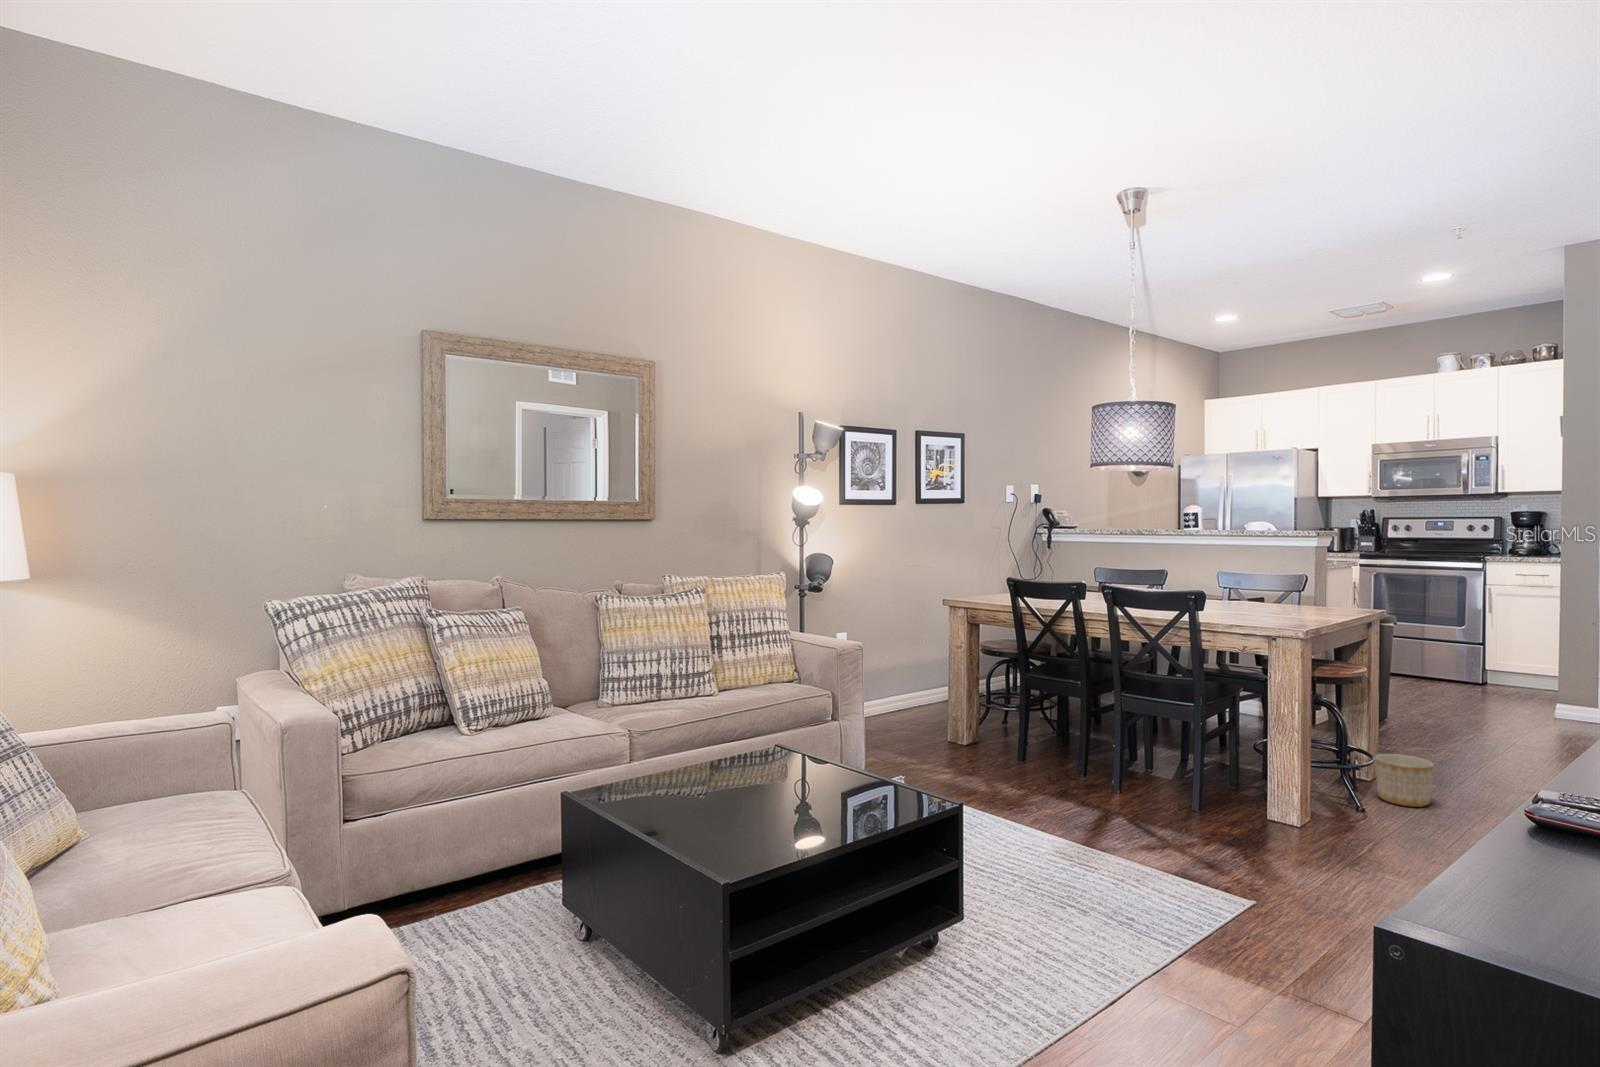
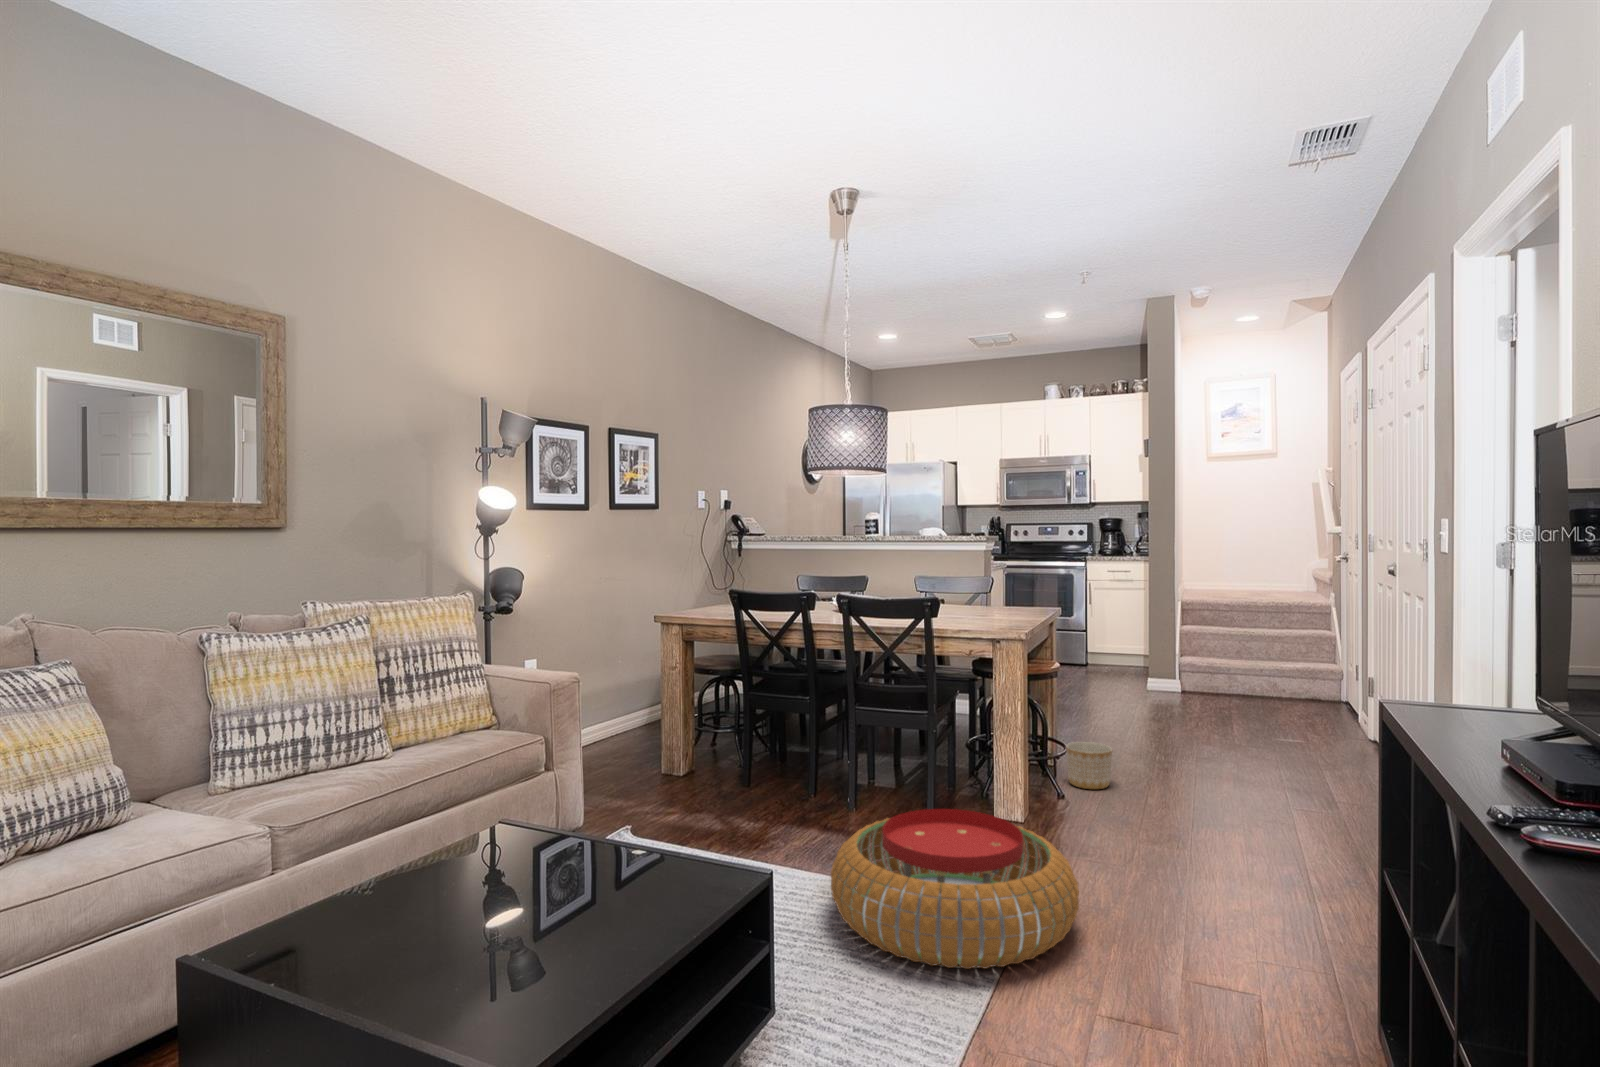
pouf: none [1053,788,1306,937] -> present [831,809,1079,969]

